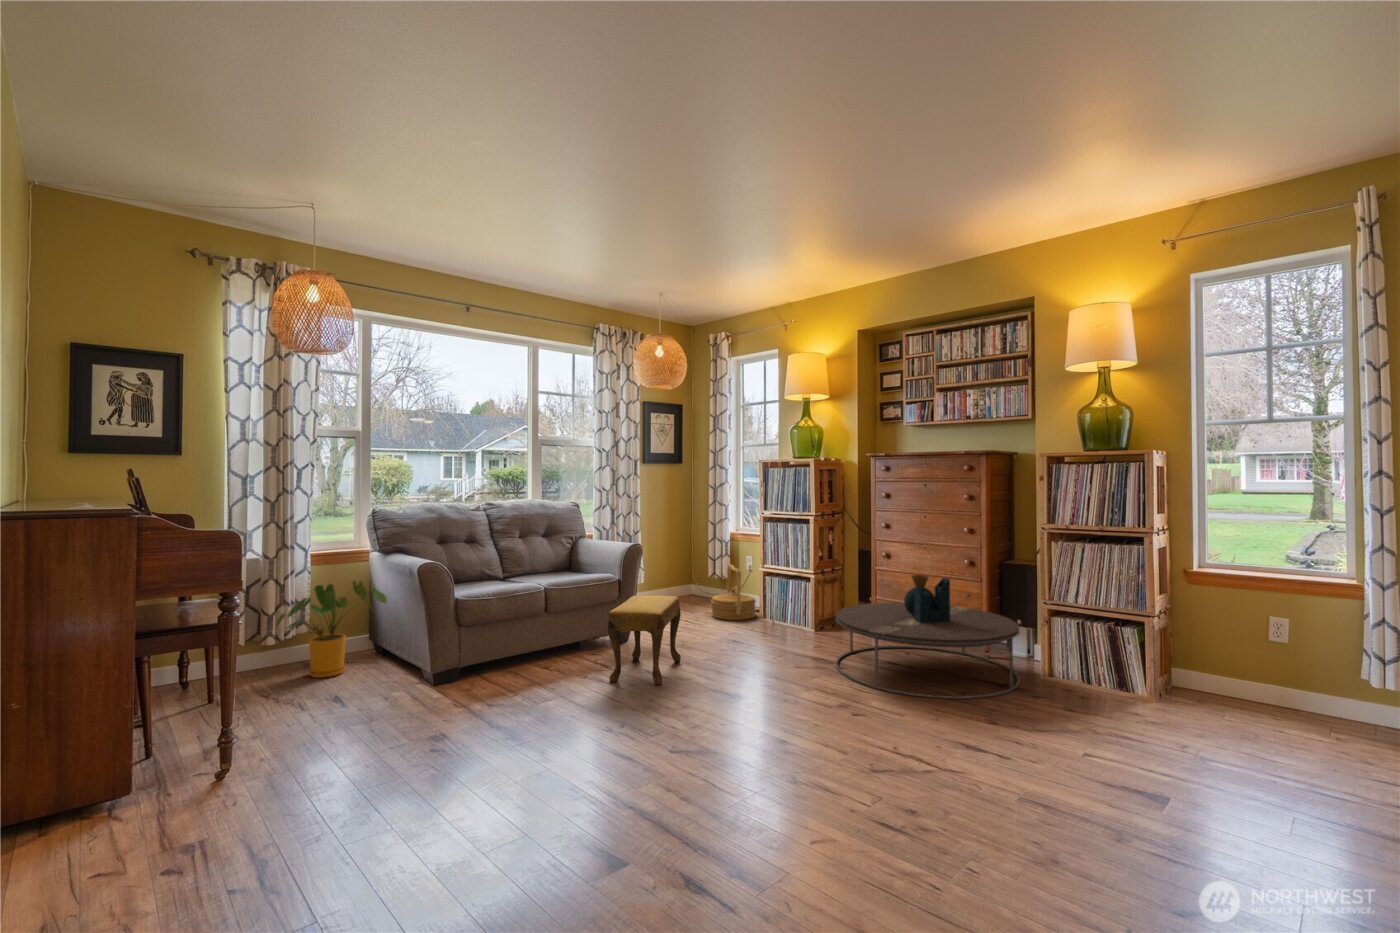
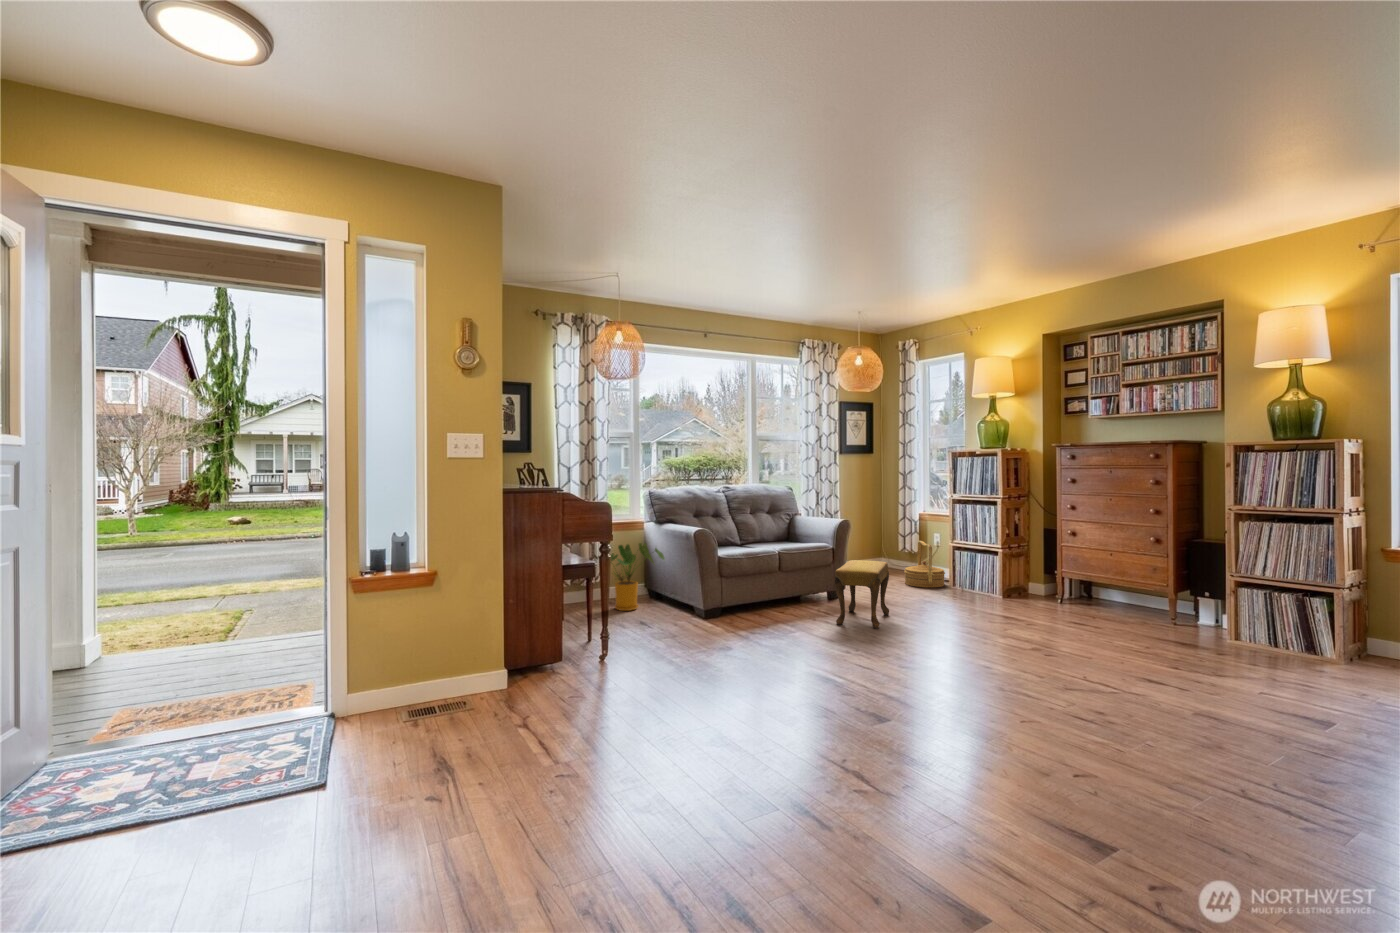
coffee table: present [836,575,1020,699] -> none [1026,549,1205,652]

